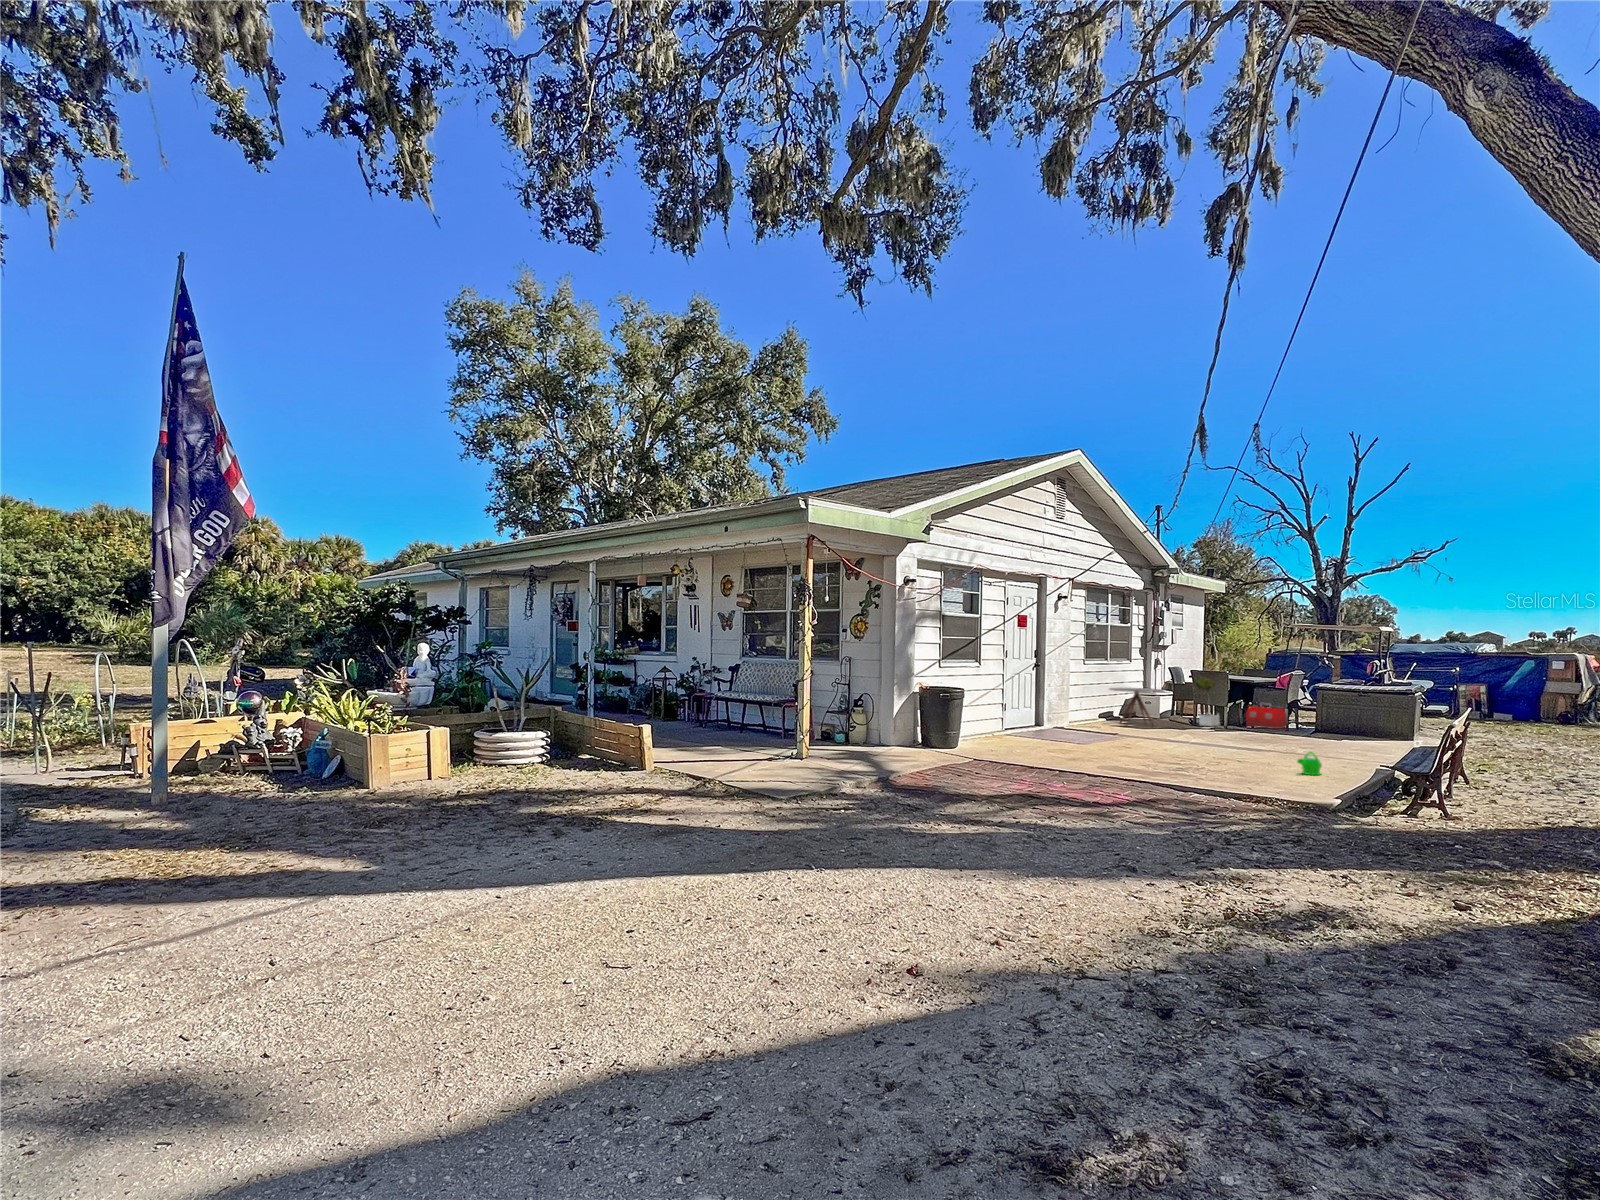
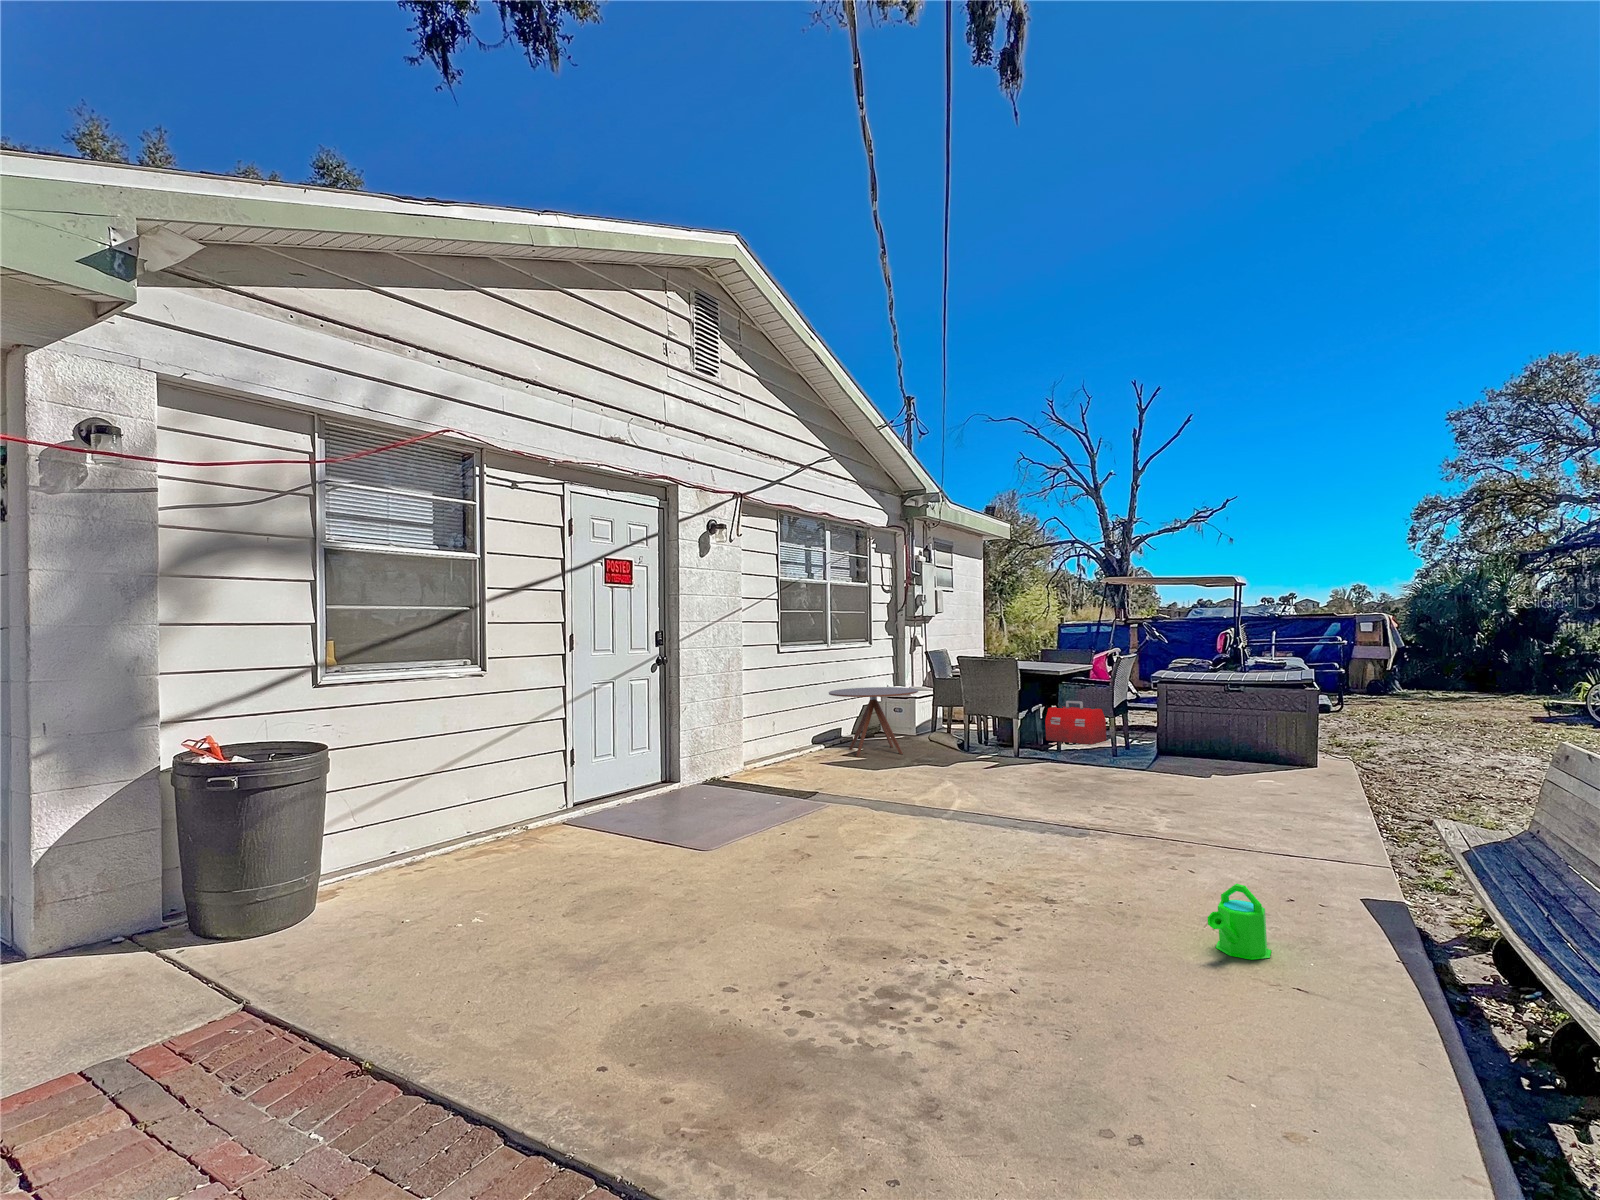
potted tree: present [1195,677,1220,726] -> none [967,662,1007,745]

